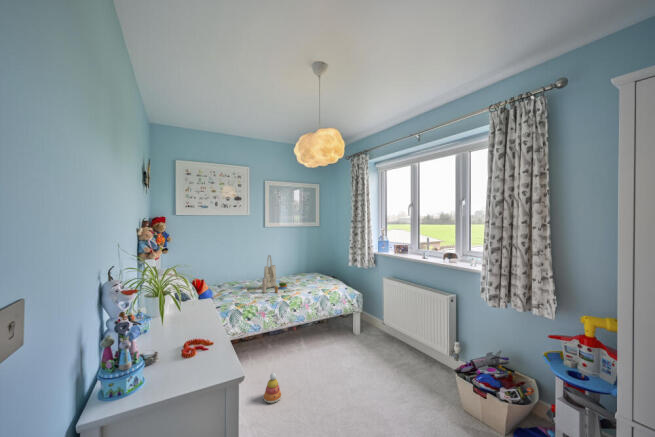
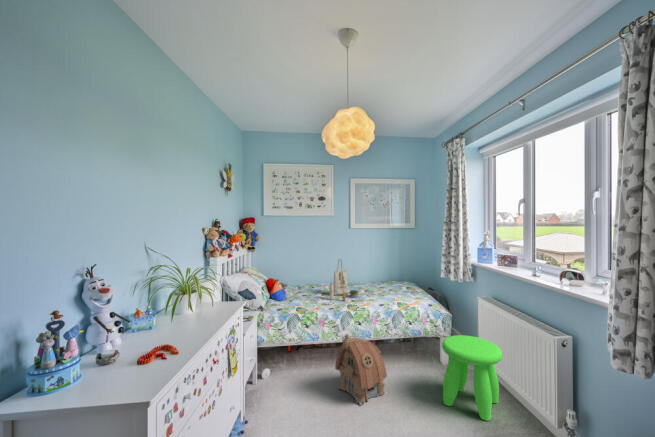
stool: none [366,307,408,368] -> present [442,335,503,421]
toy house: none [279,320,325,381] -> present [335,334,387,405]
stacking toy: present [263,373,282,403] -> none [306,387,326,418]

